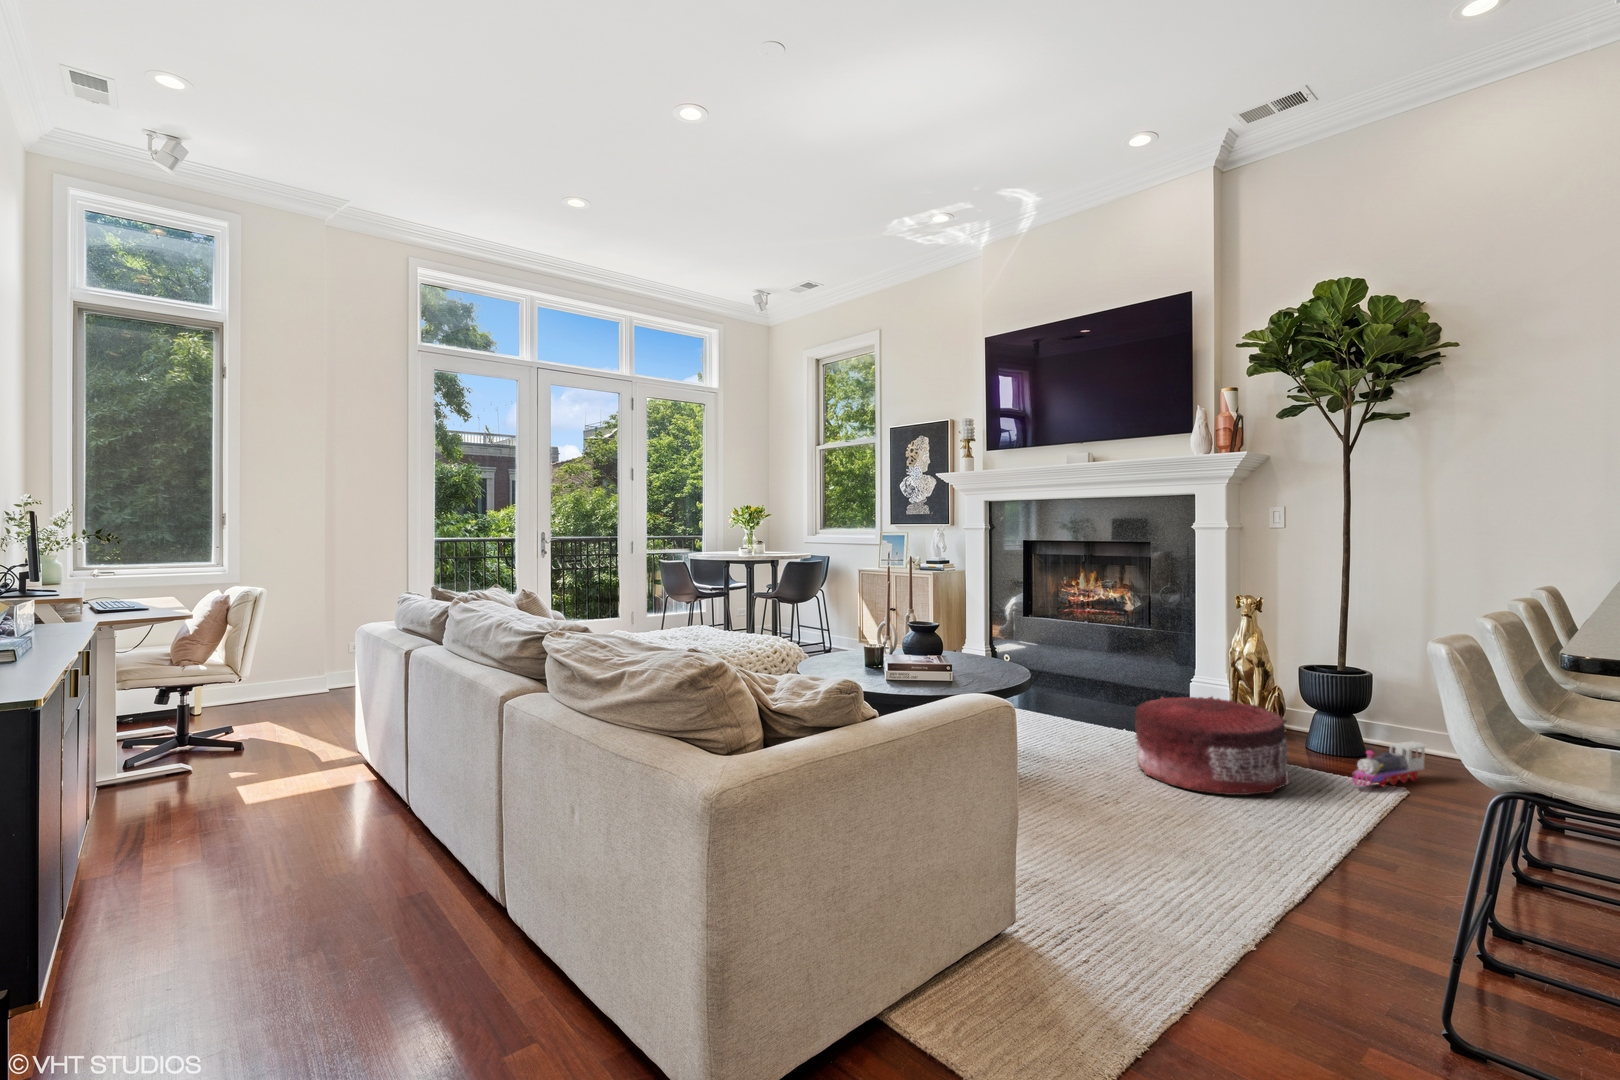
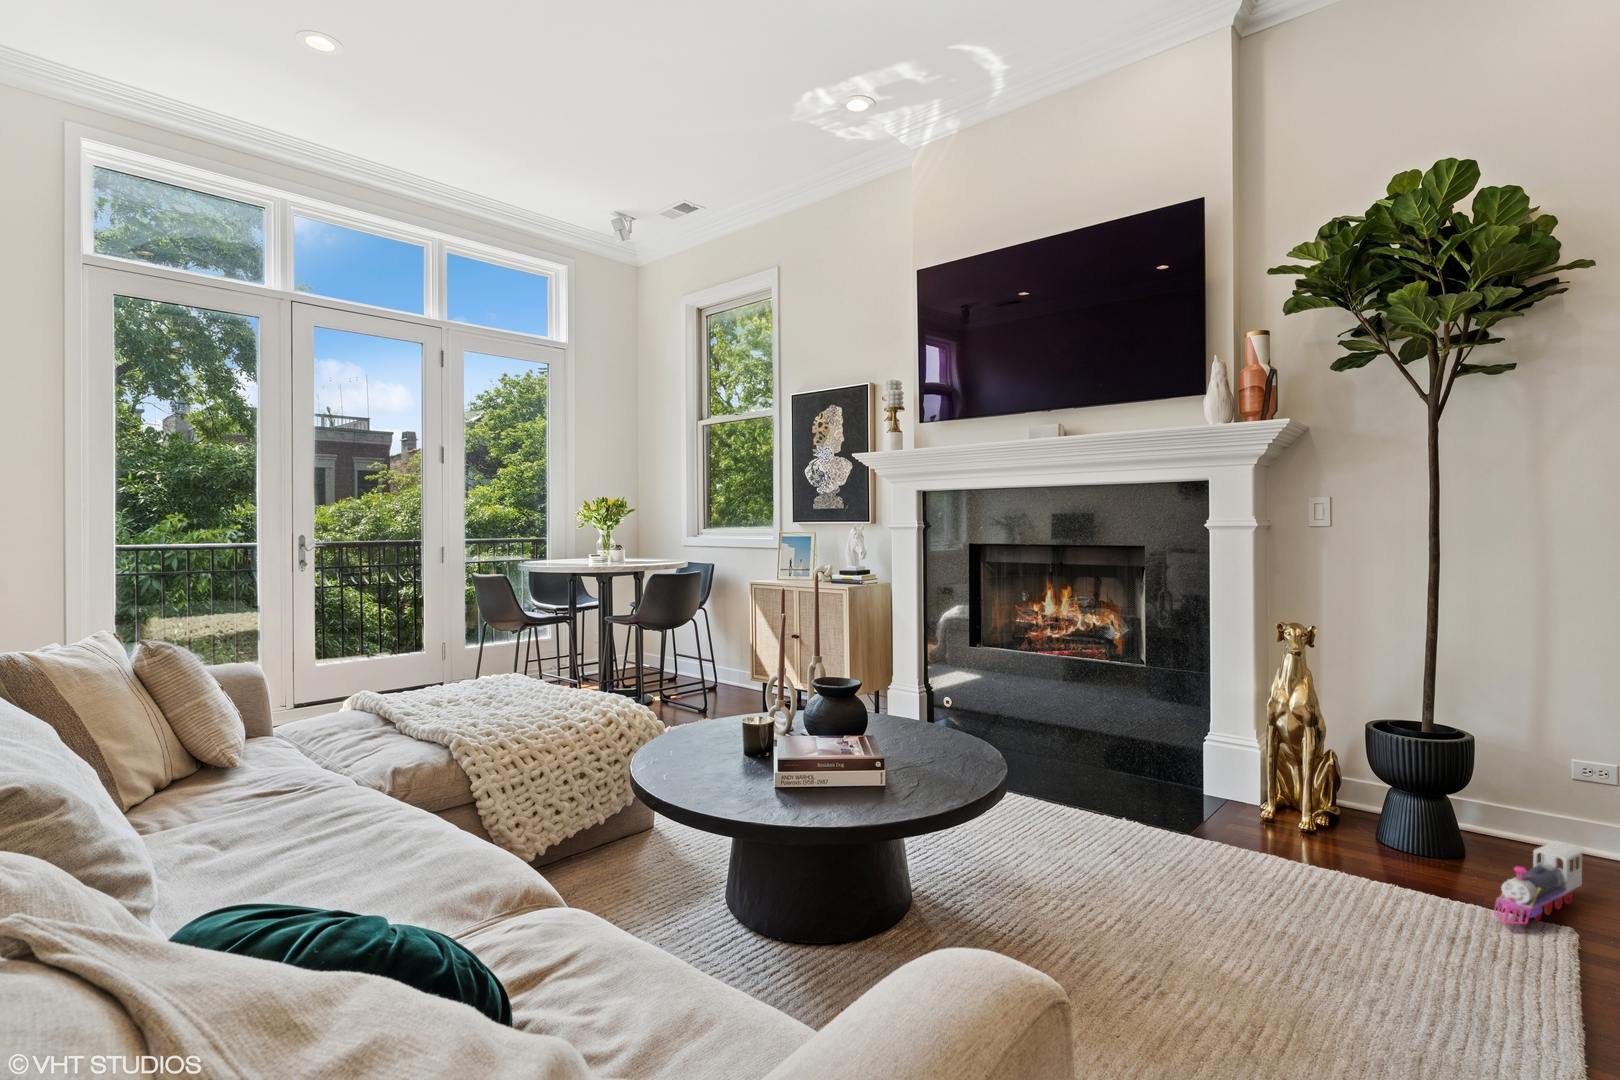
pouf: present [1135,697,1288,795] -> none [1166,777,1411,957]

